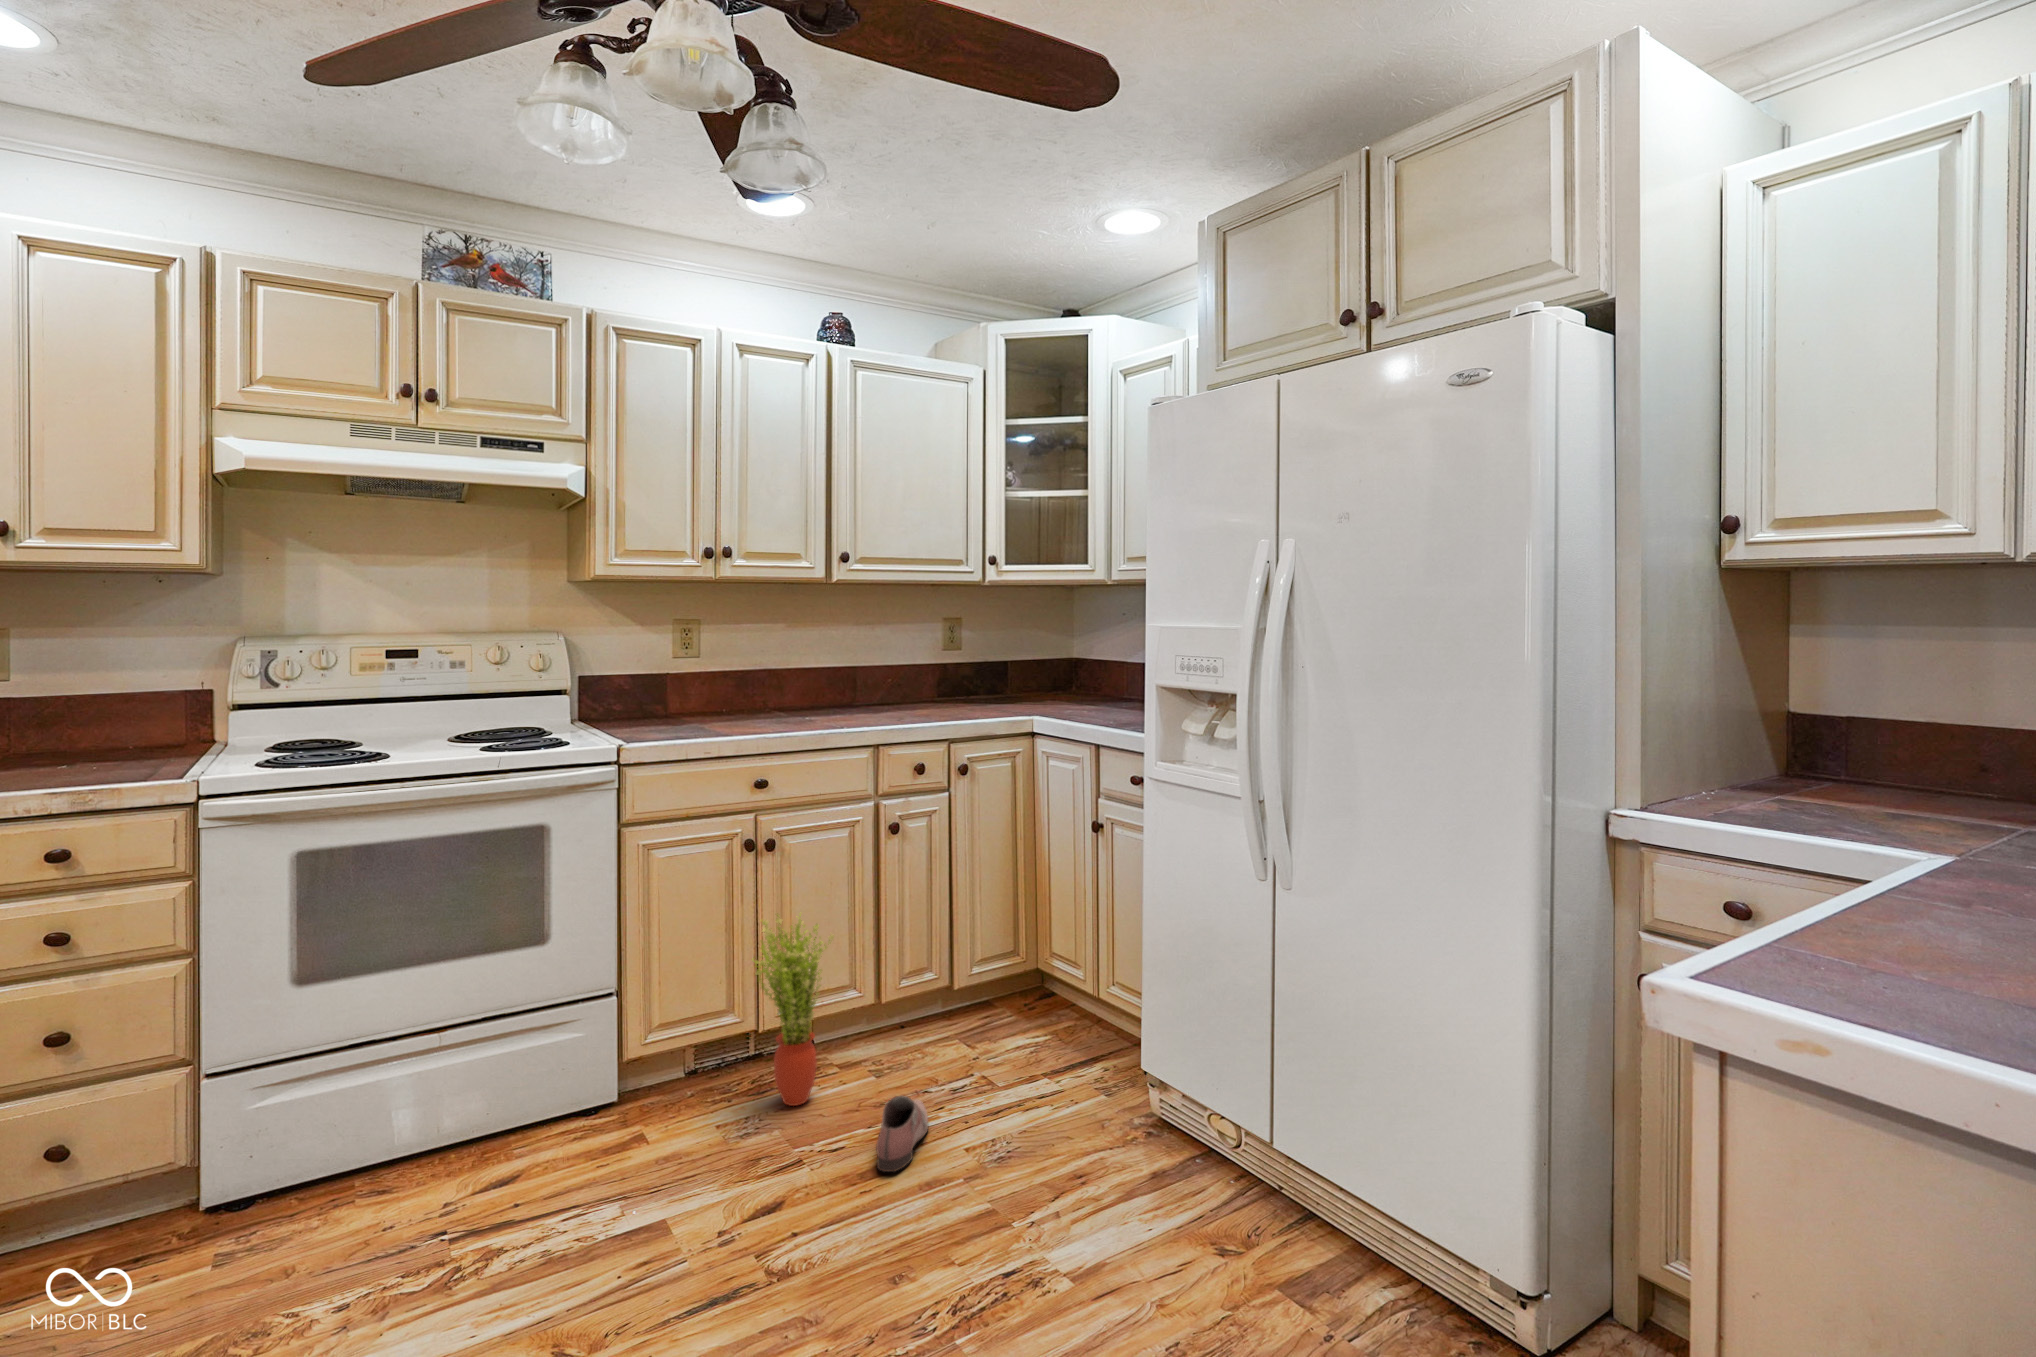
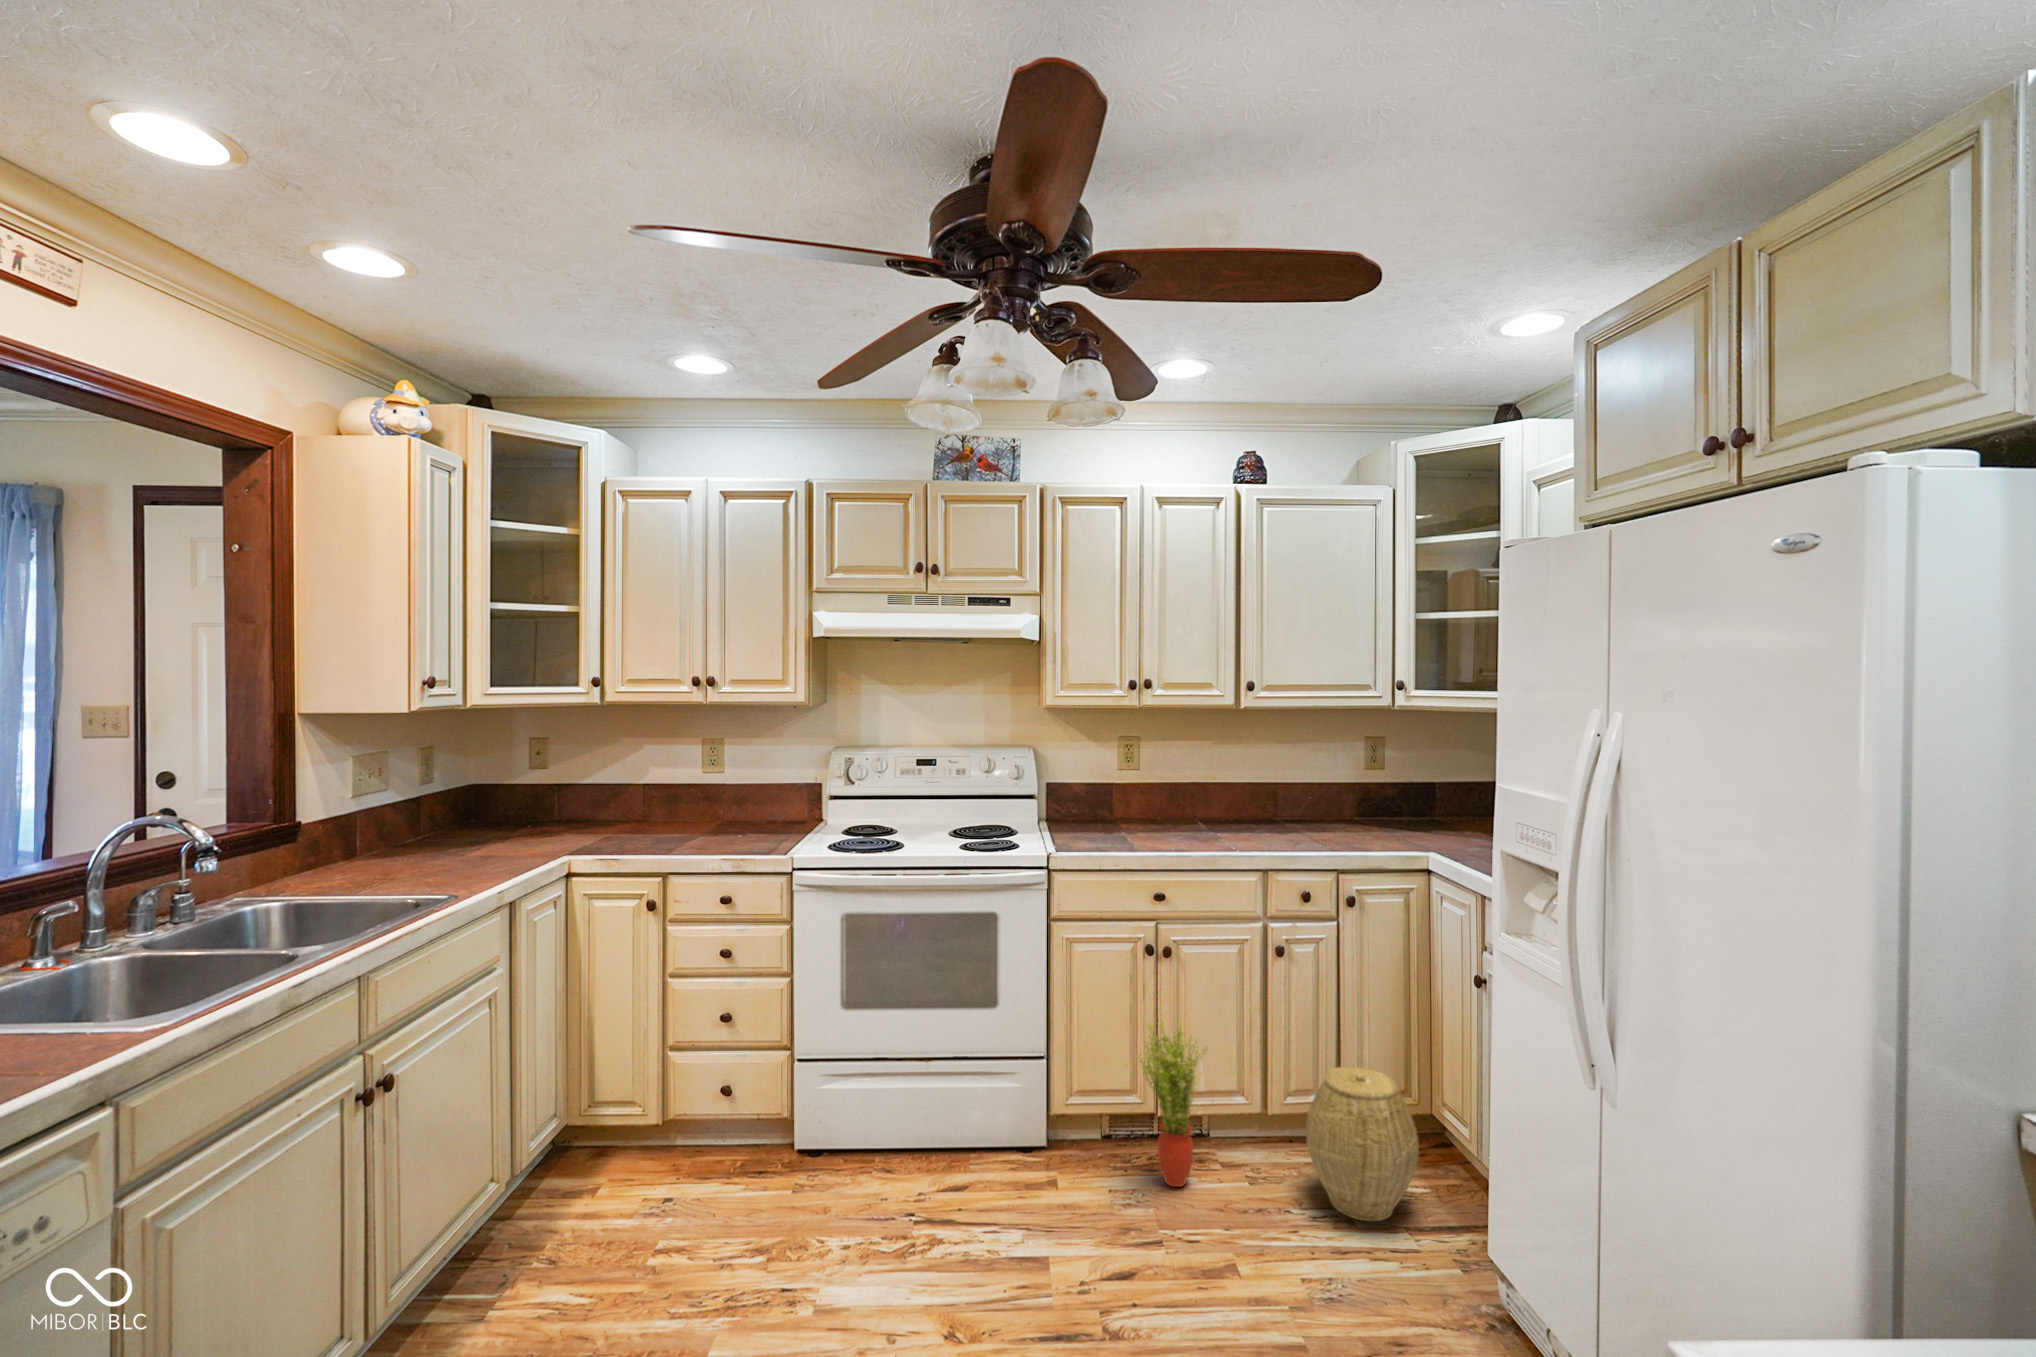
woven basket: none [936,931,1048,1083] -> present [1306,1067,1419,1222]
shoe: present [876,1096,928,1172] -> none [1218,1210,1279,1279]

